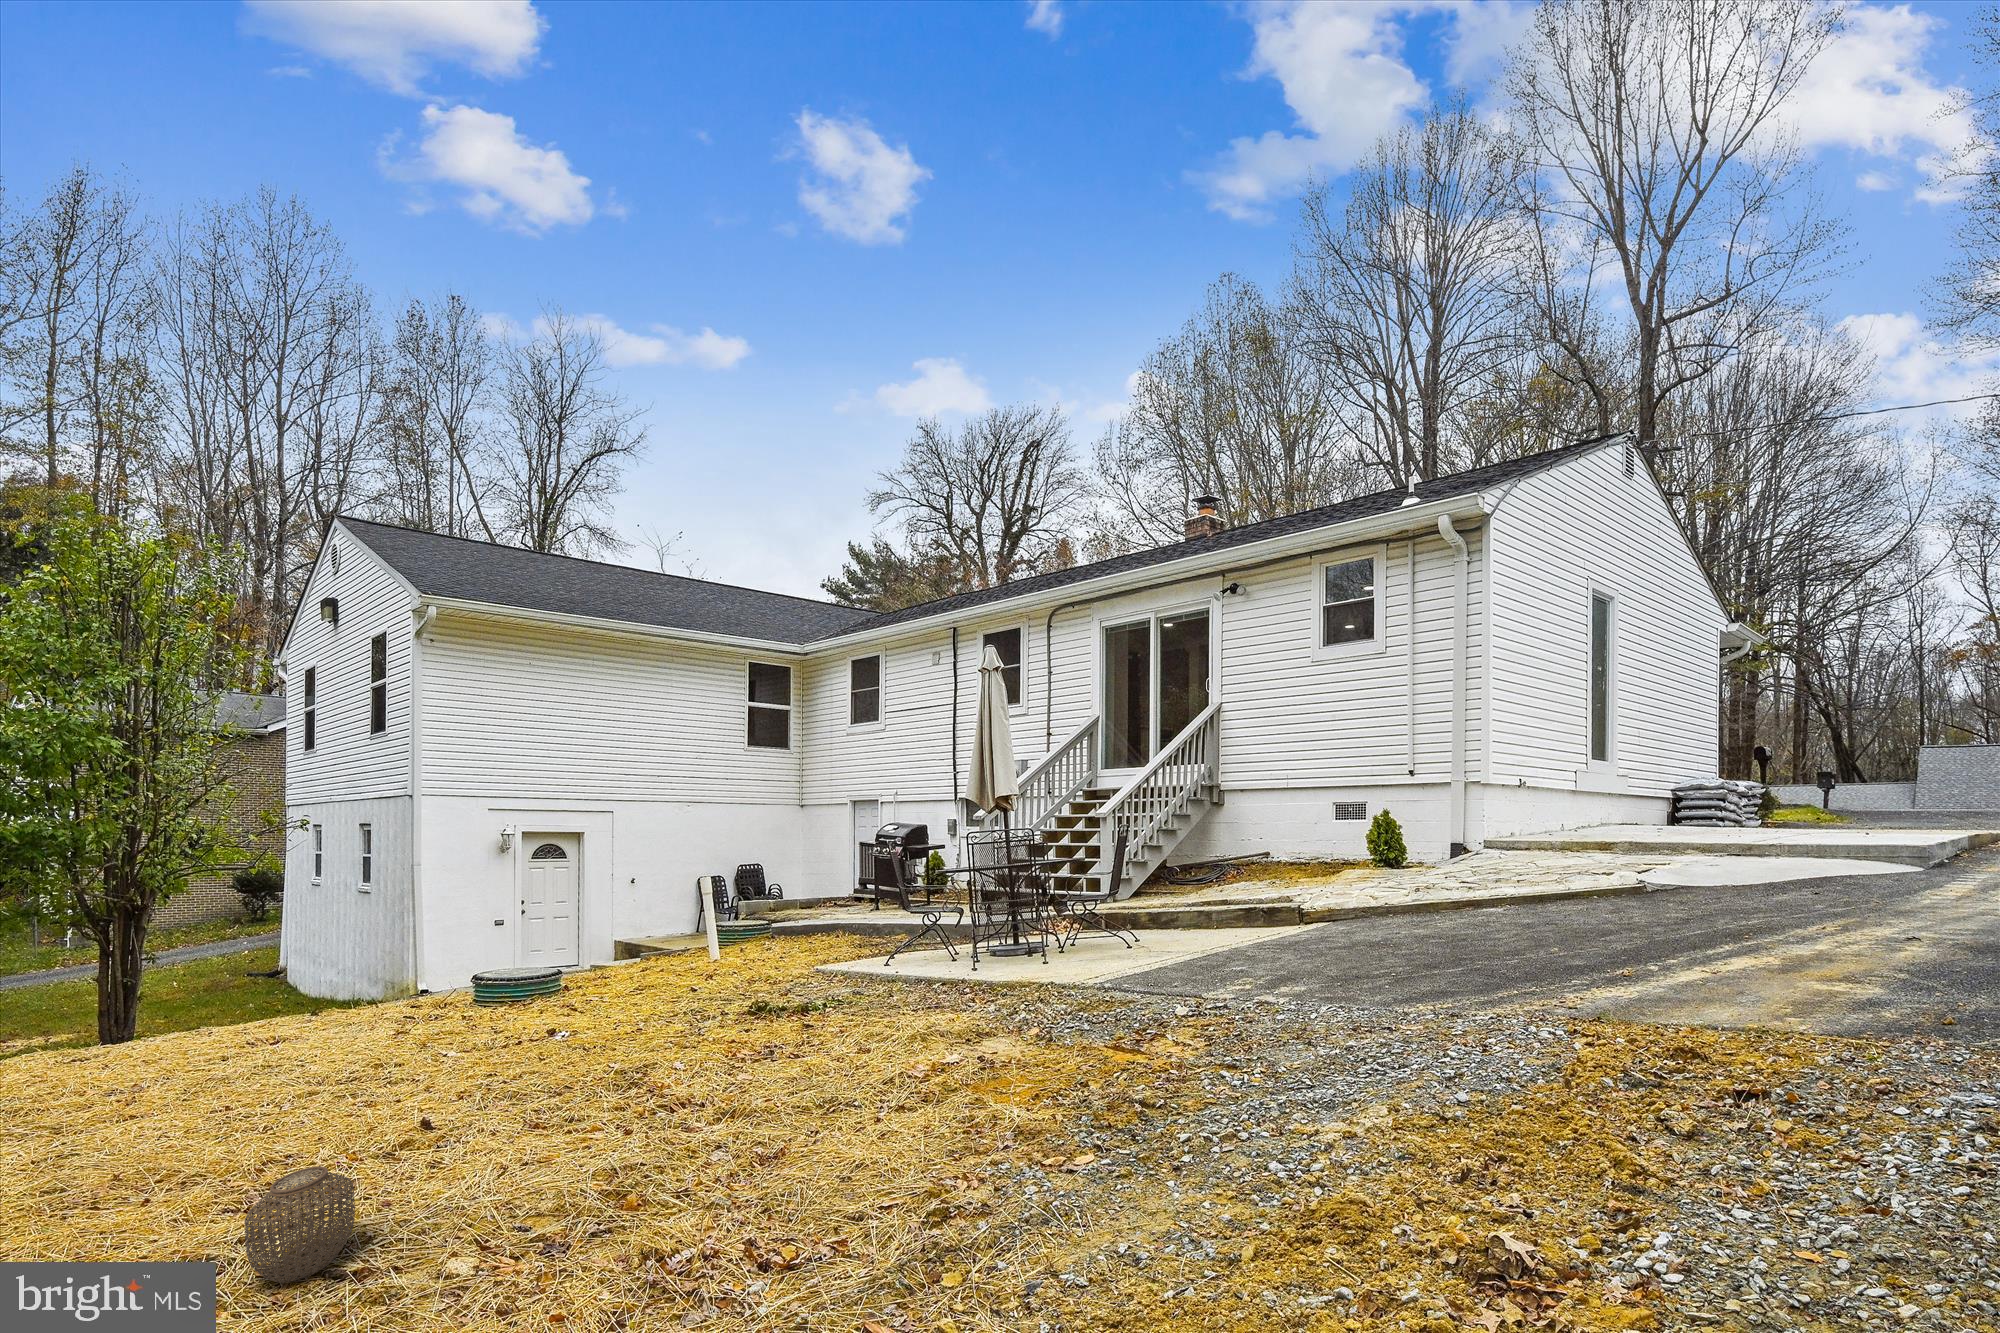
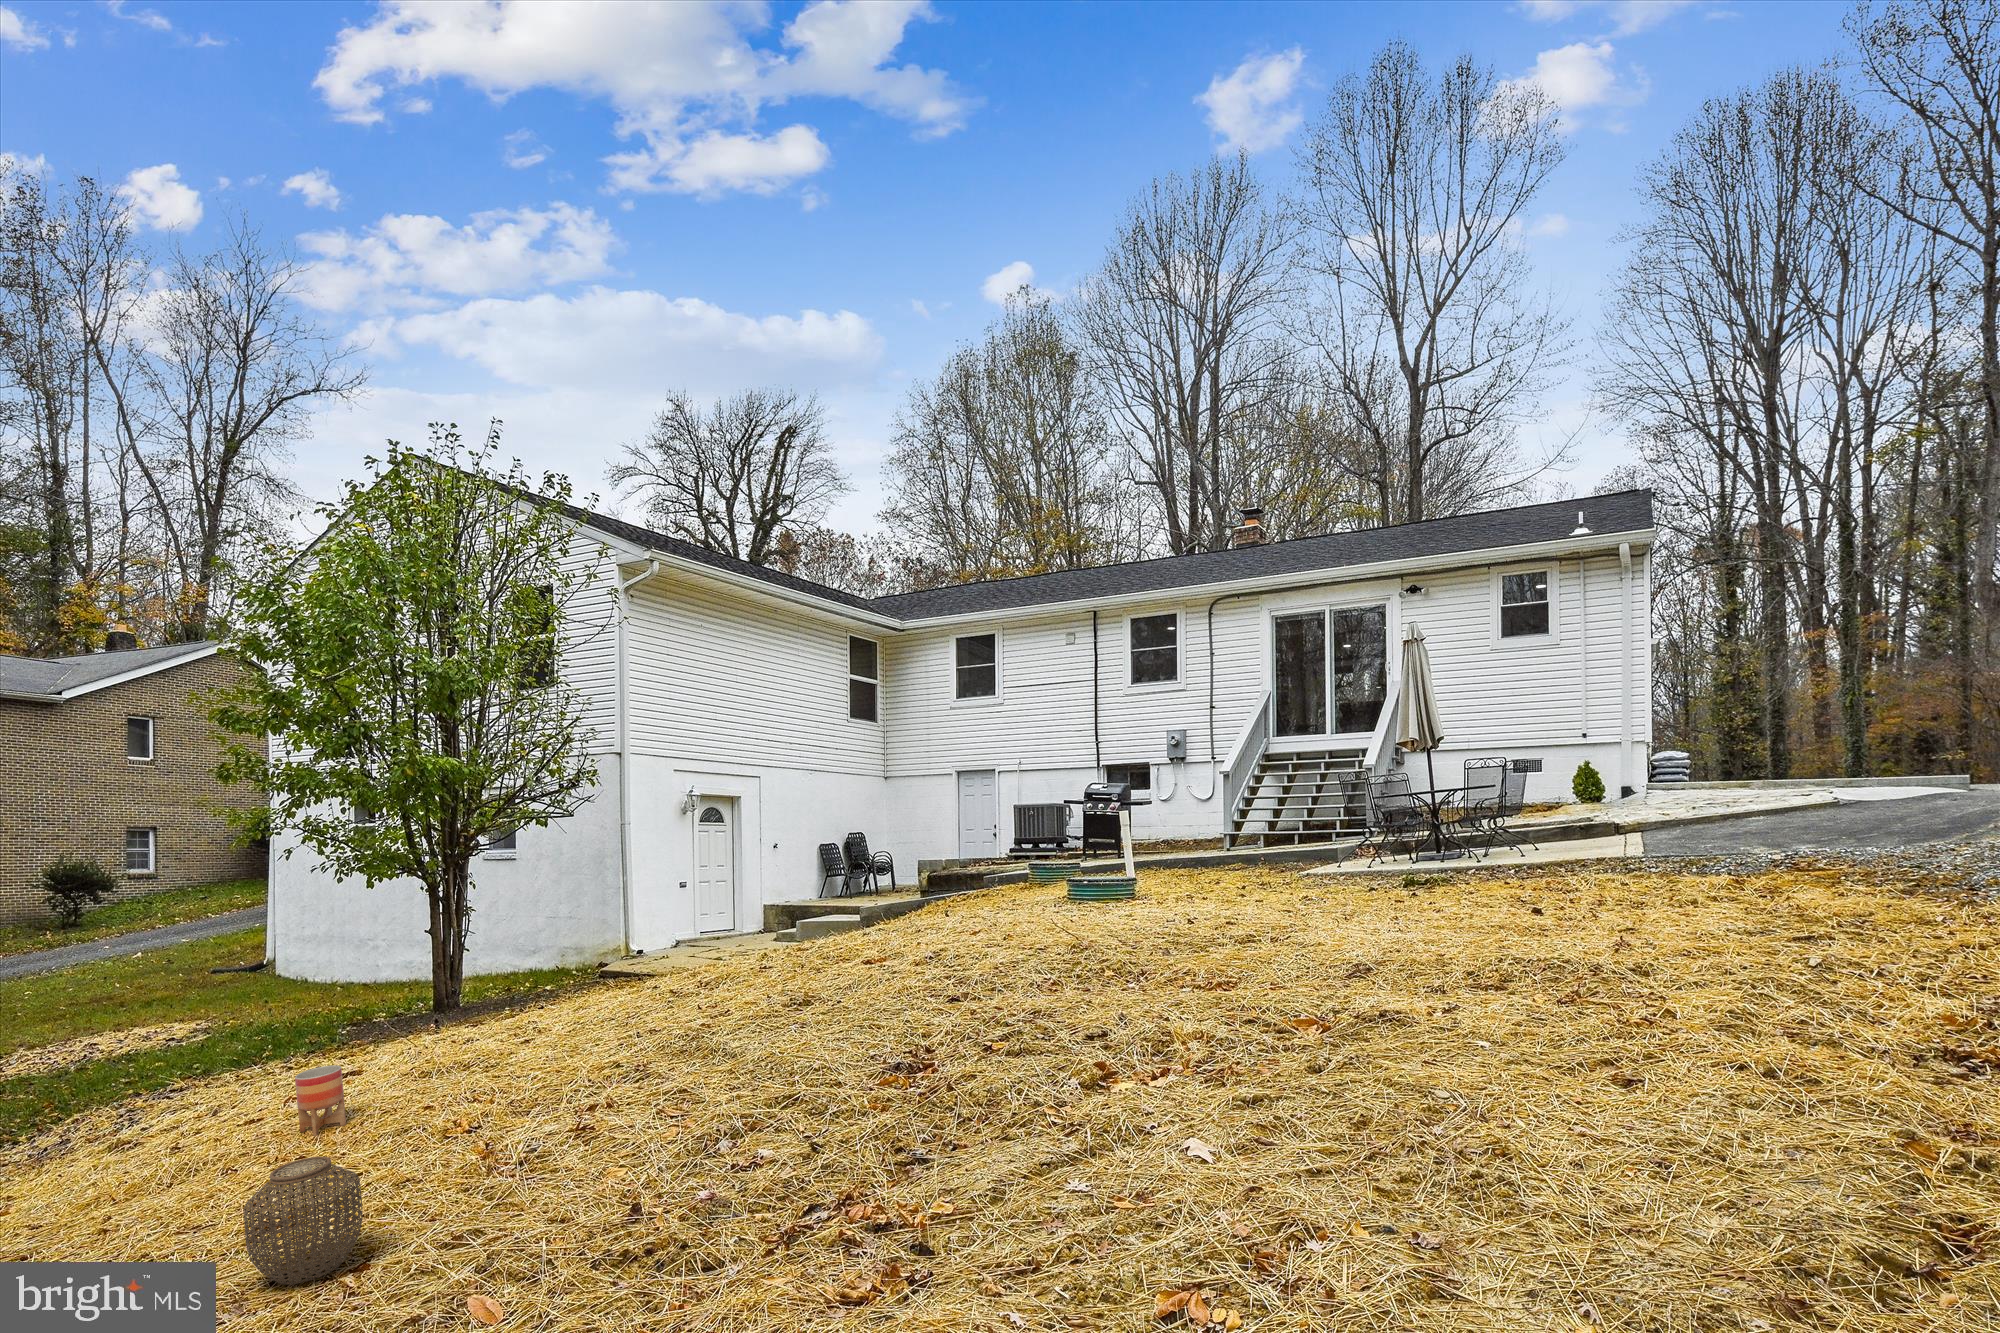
planter: none [290,1062,335,1125] -> present [295,1065,346,1136]

